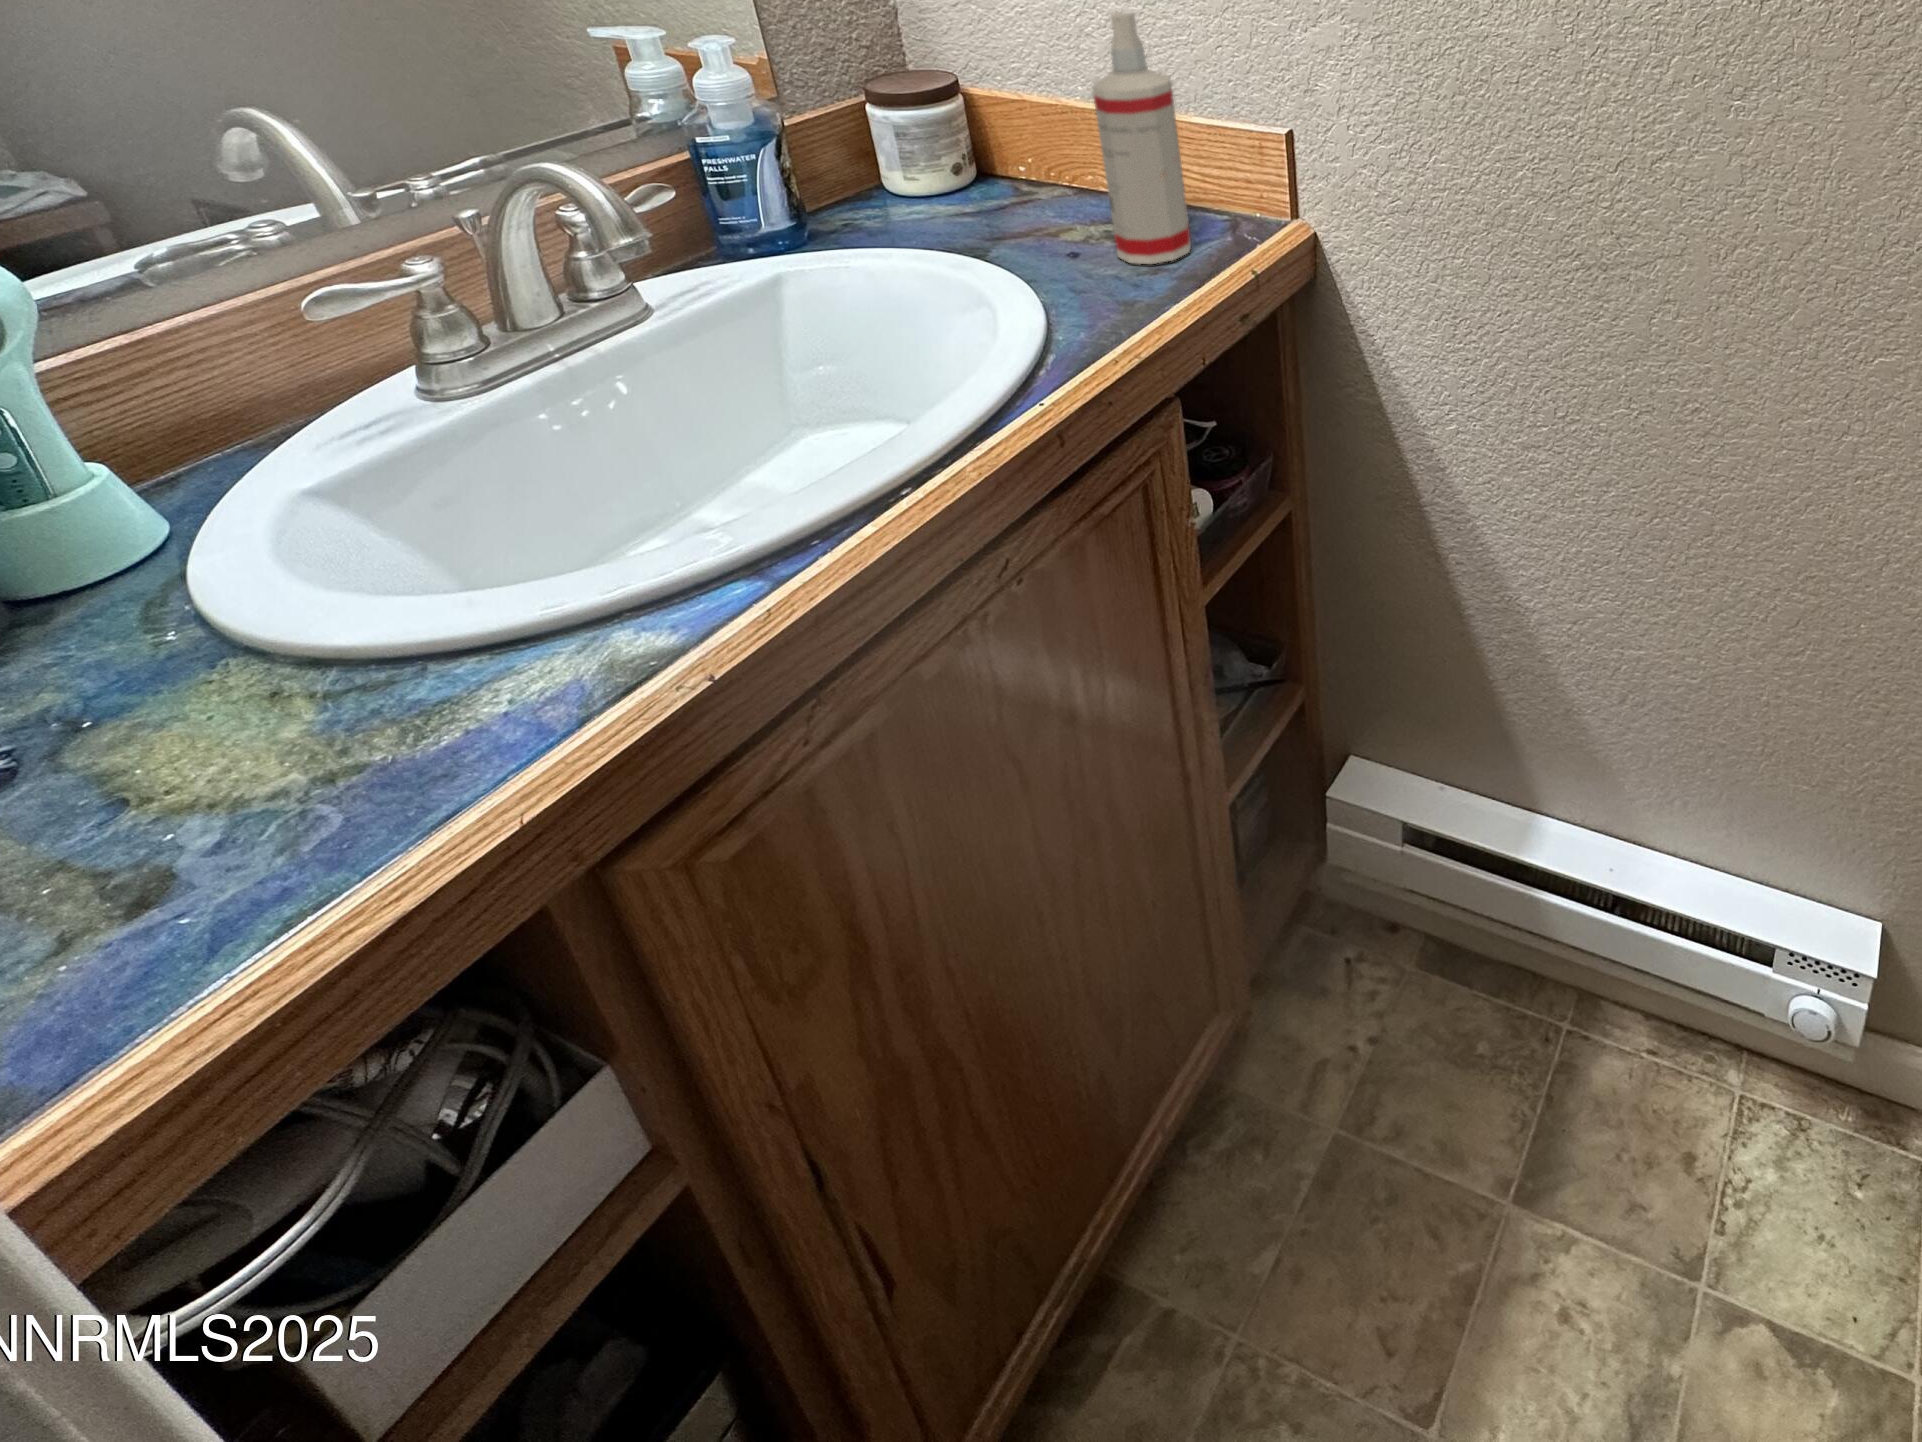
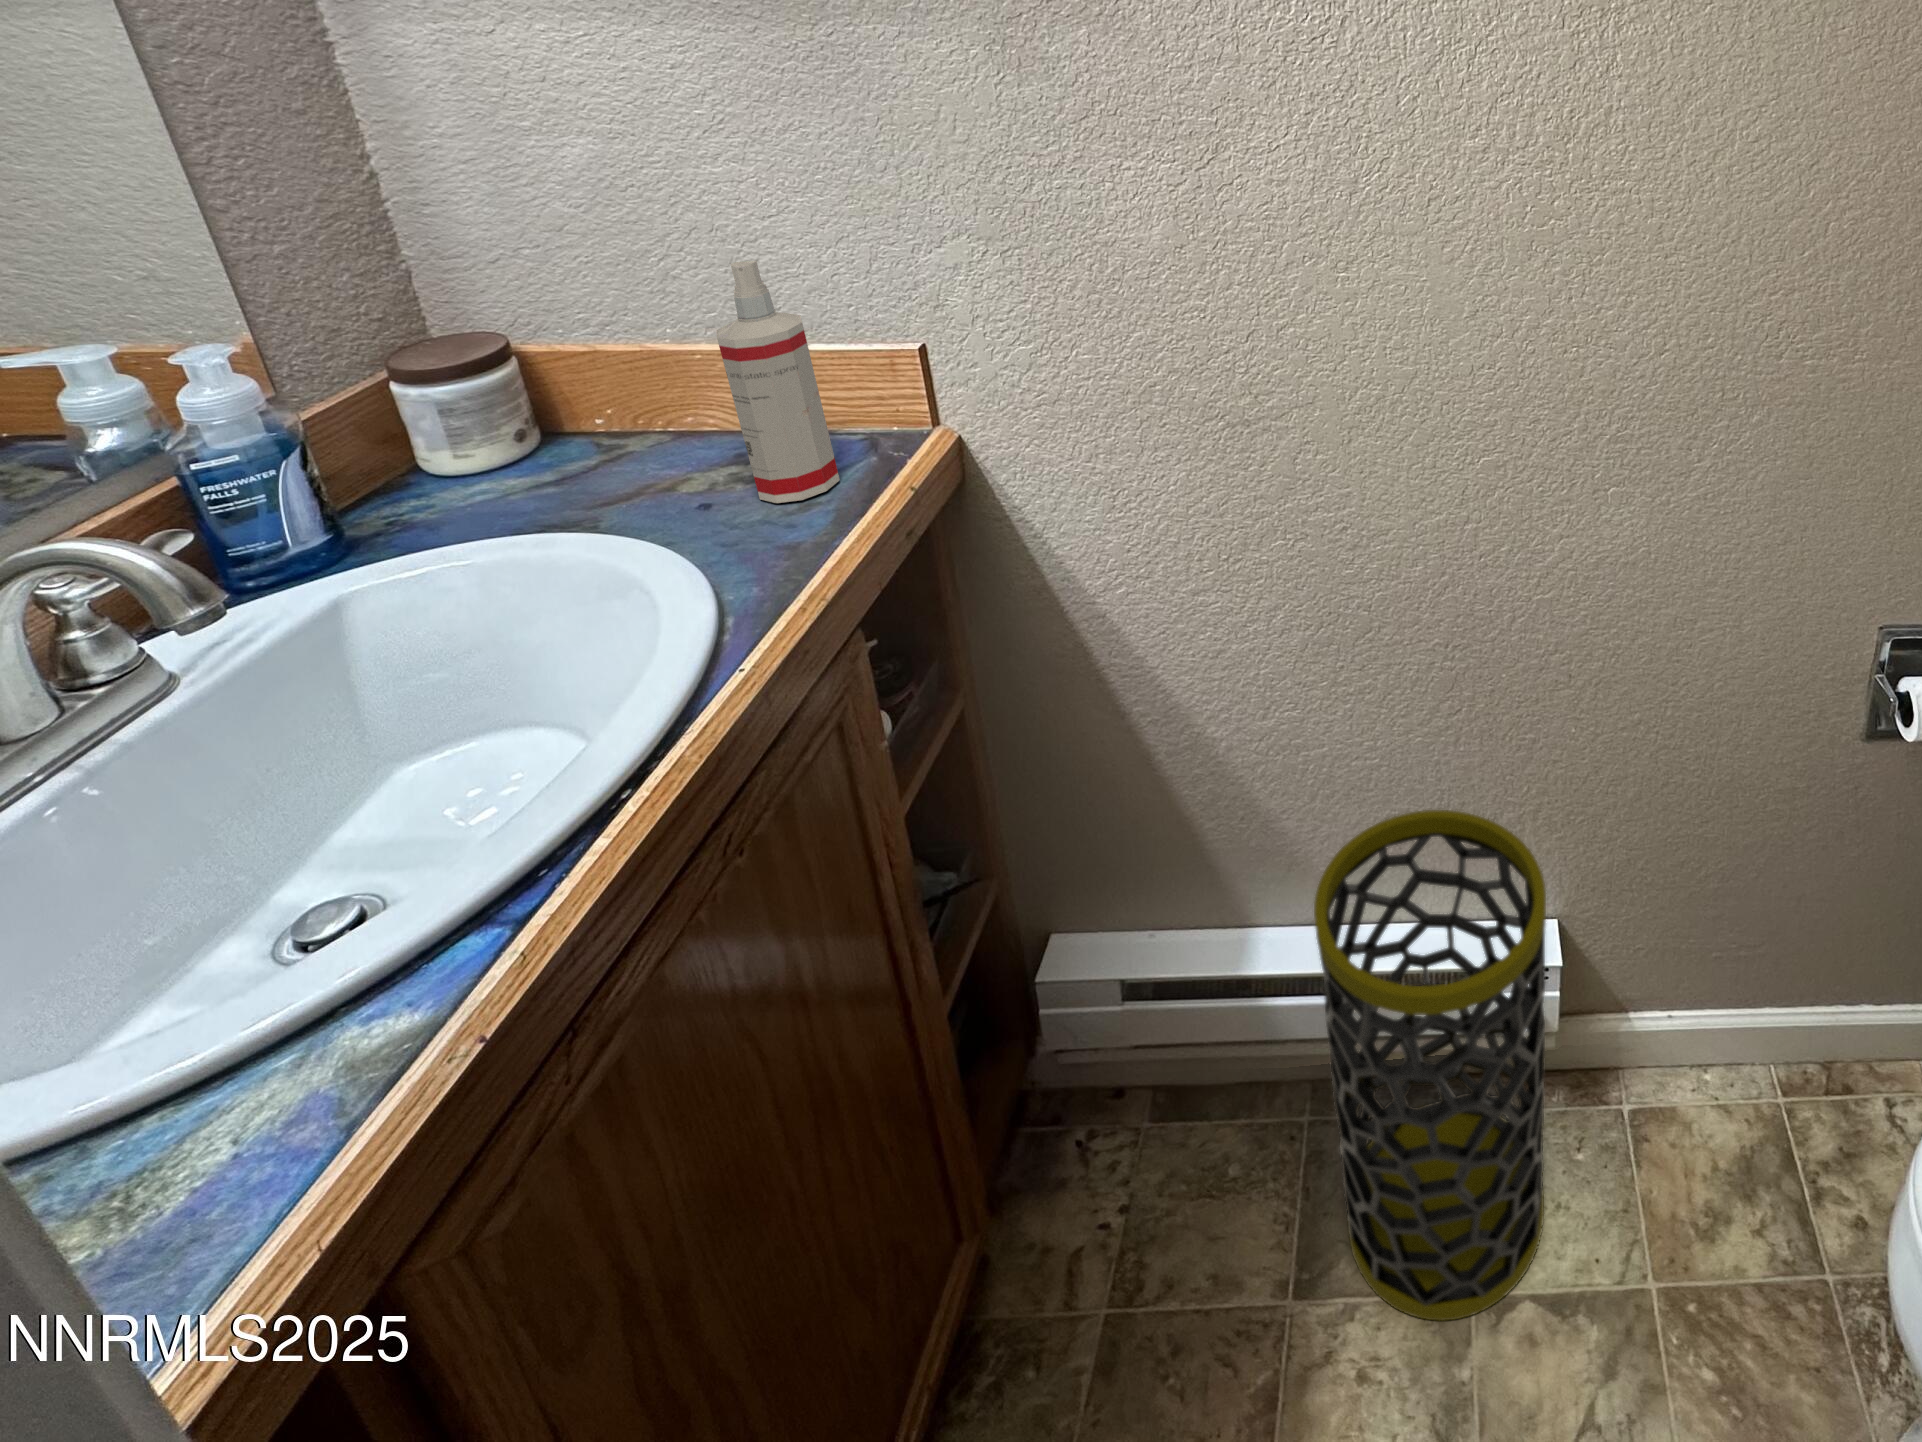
trash can: none [1582,749,1863,1310] -> present [1314,810,1546,1321]

